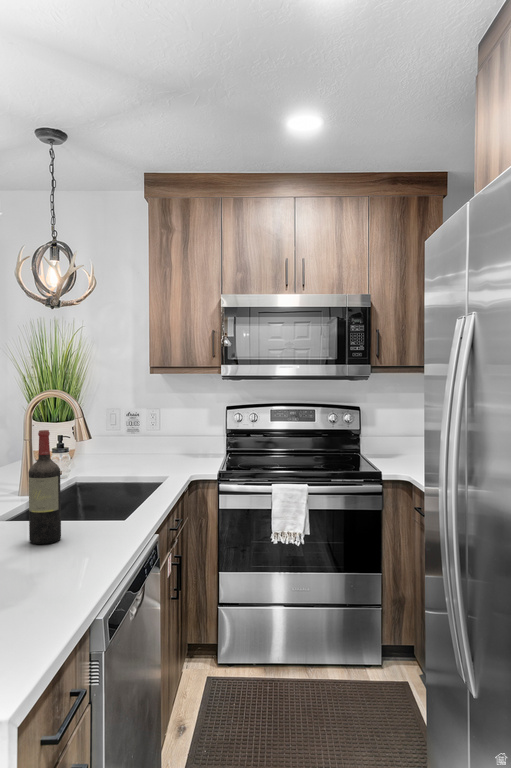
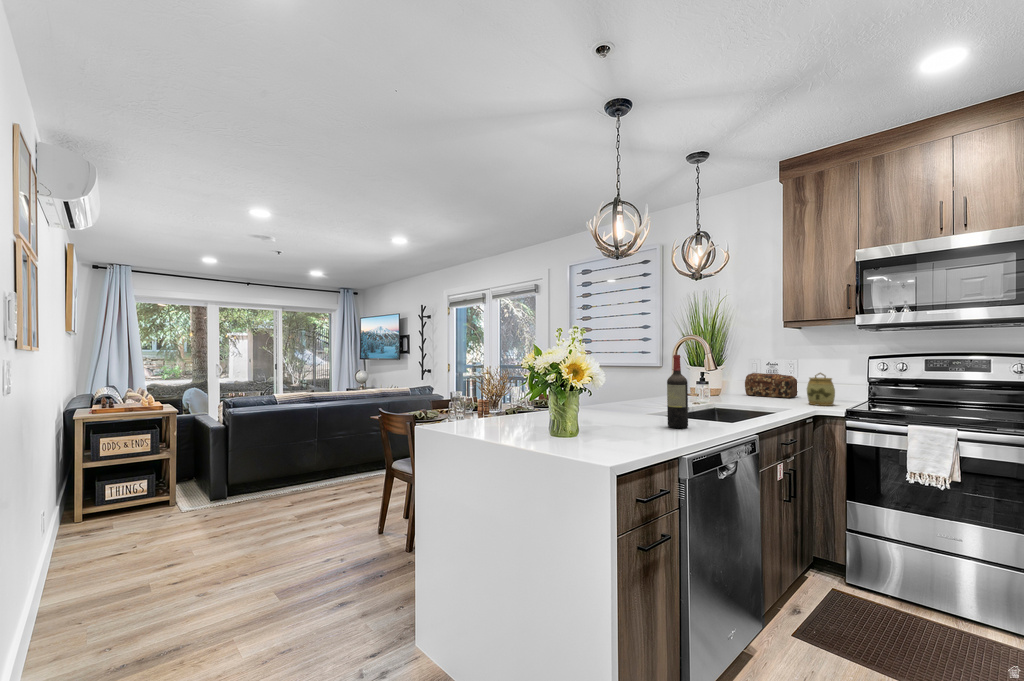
jar: none [174,428,203,467] -> present [807,373,835,406]
bread loaf: none [102,429,159,458] -> present [745,373,798,398]

